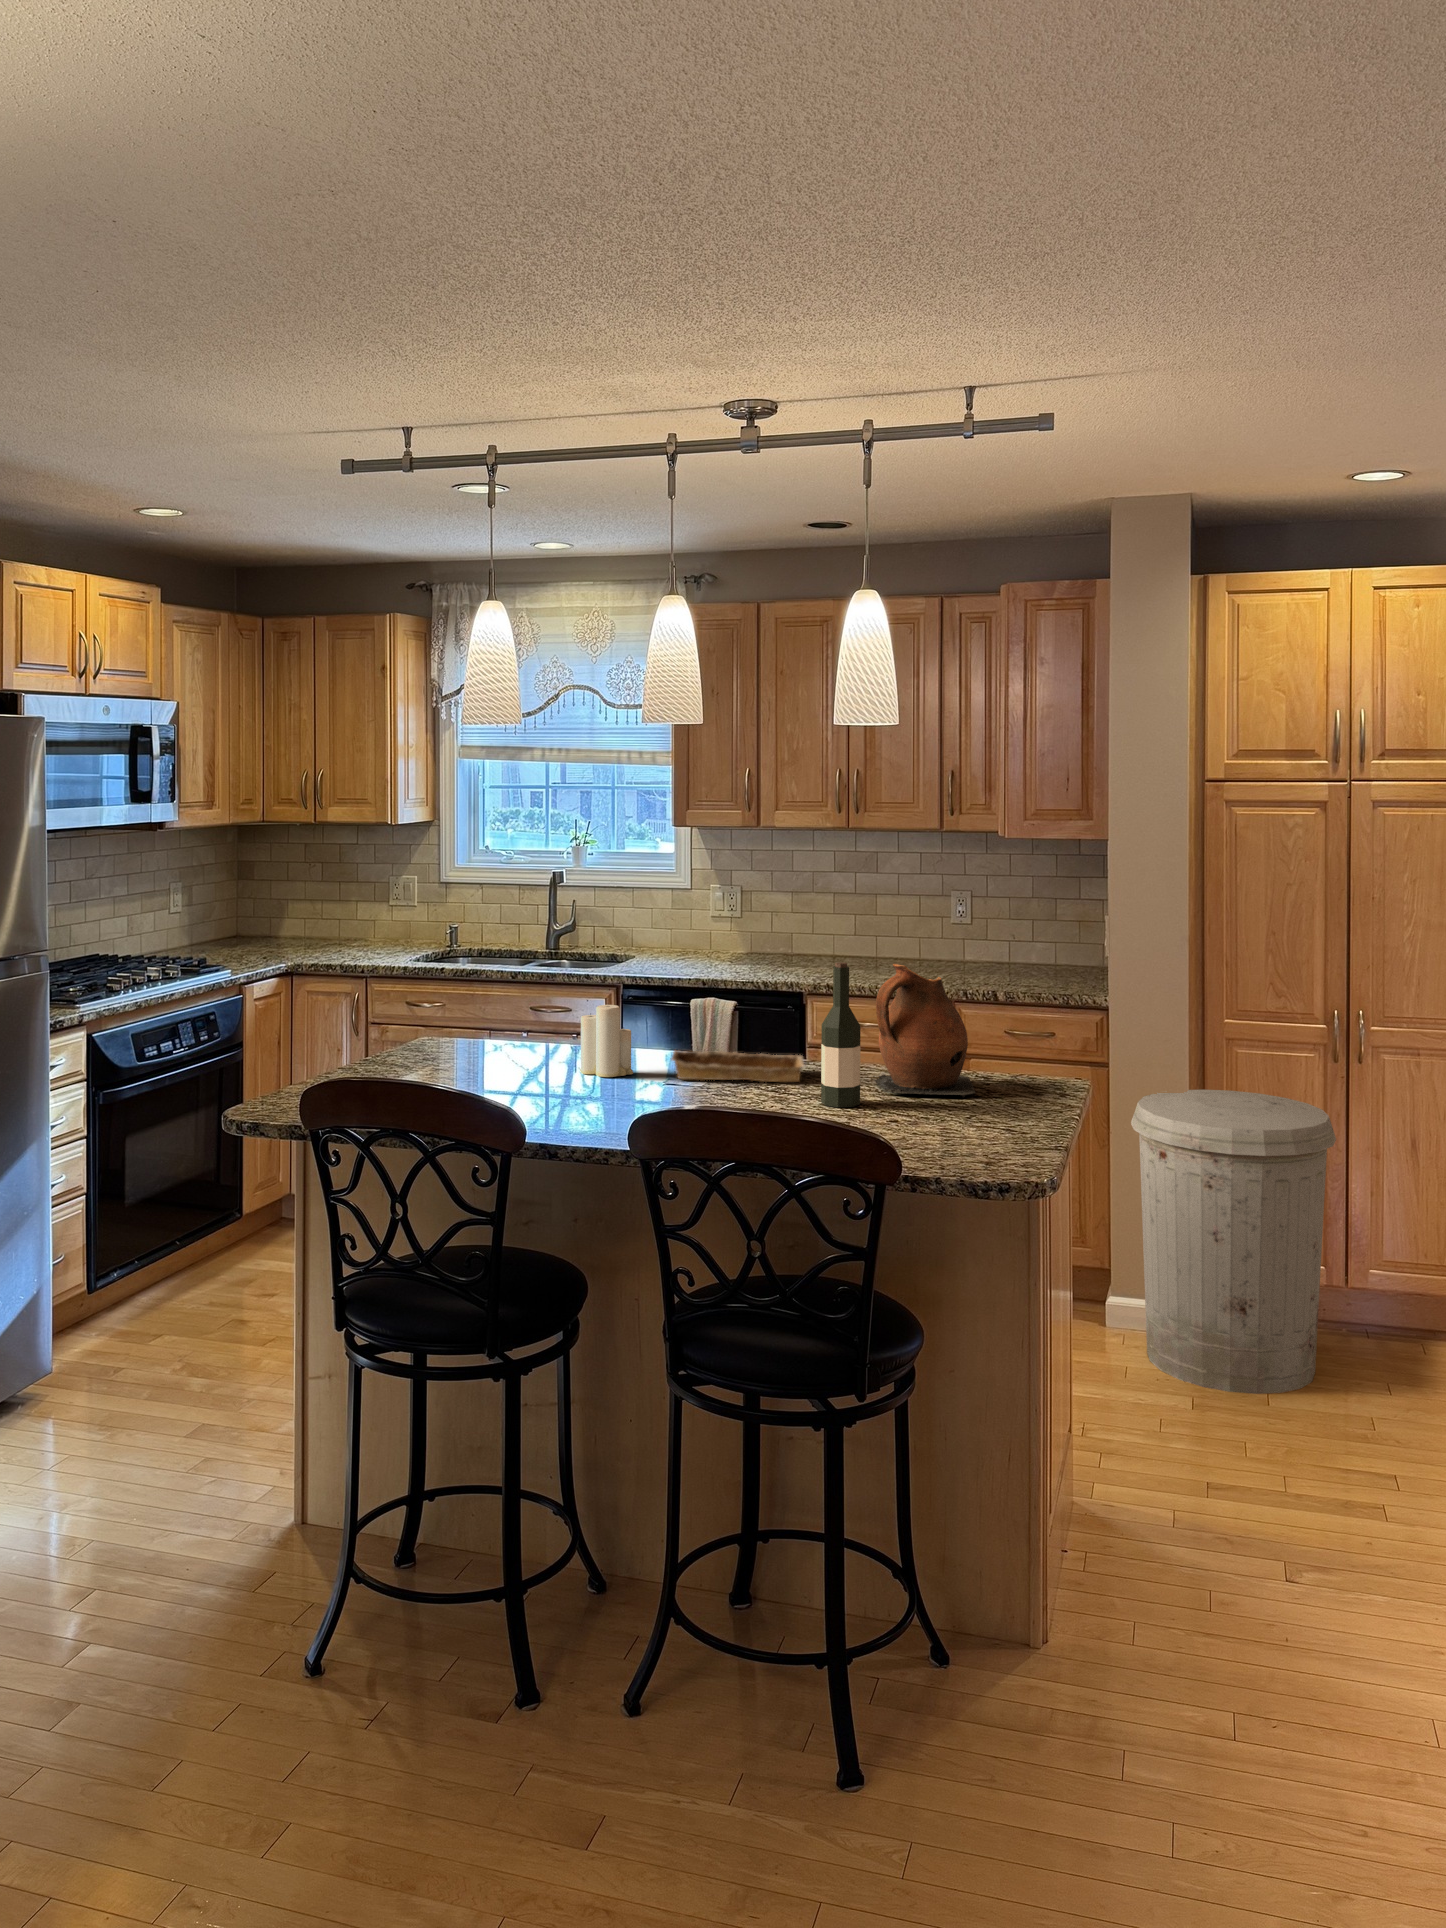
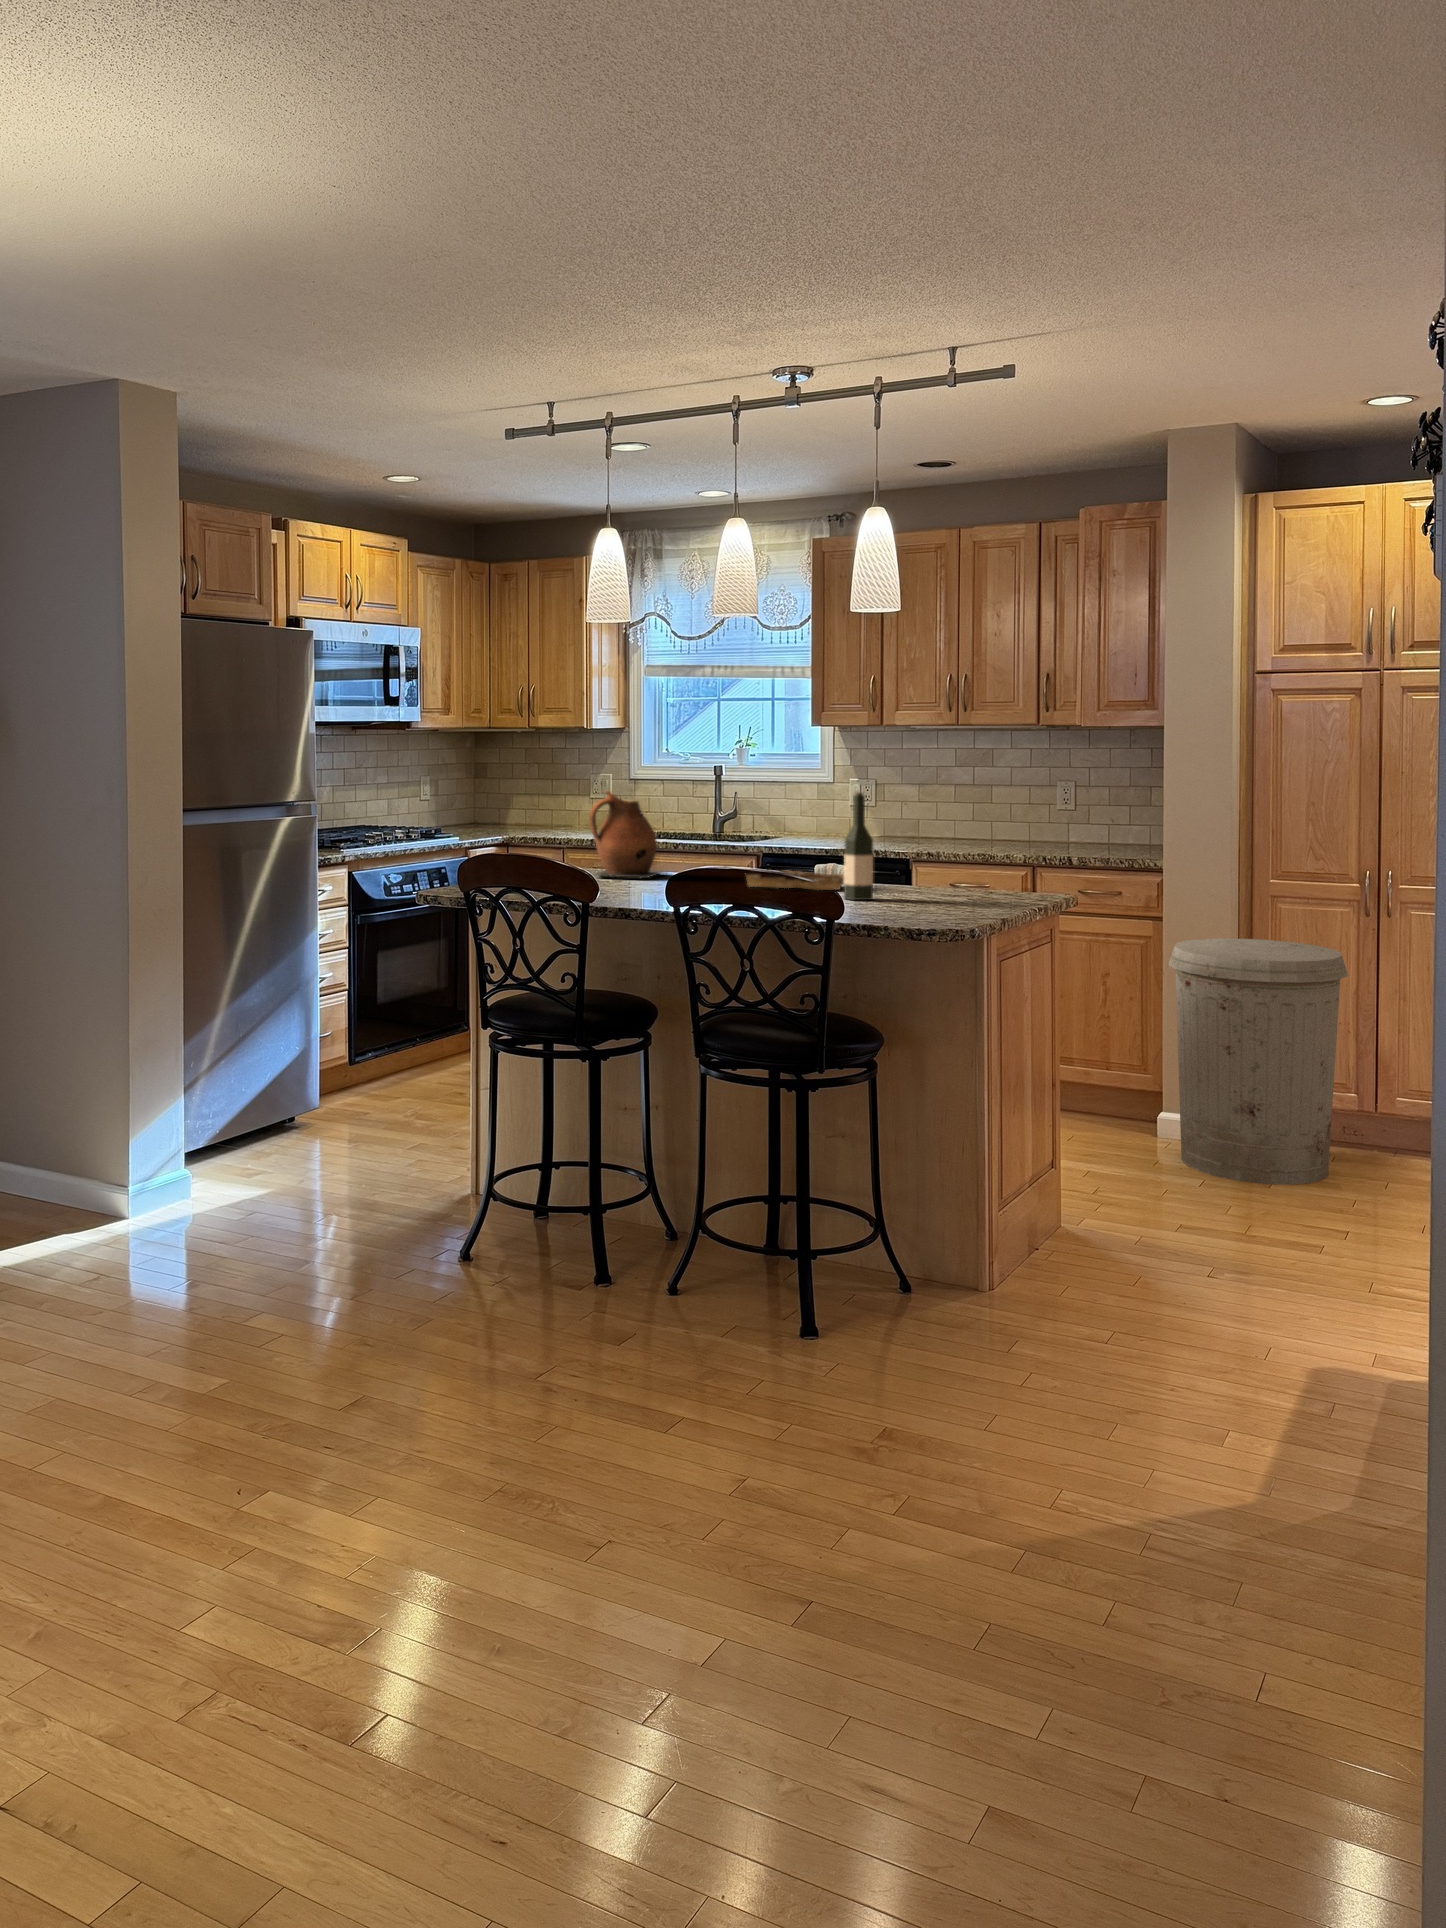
ceramic pitcher: present [873,964,975,1098] -> present [589,791,664,878]
candle: present [580,1004,633,1077] -> none [679,826,718,885]

